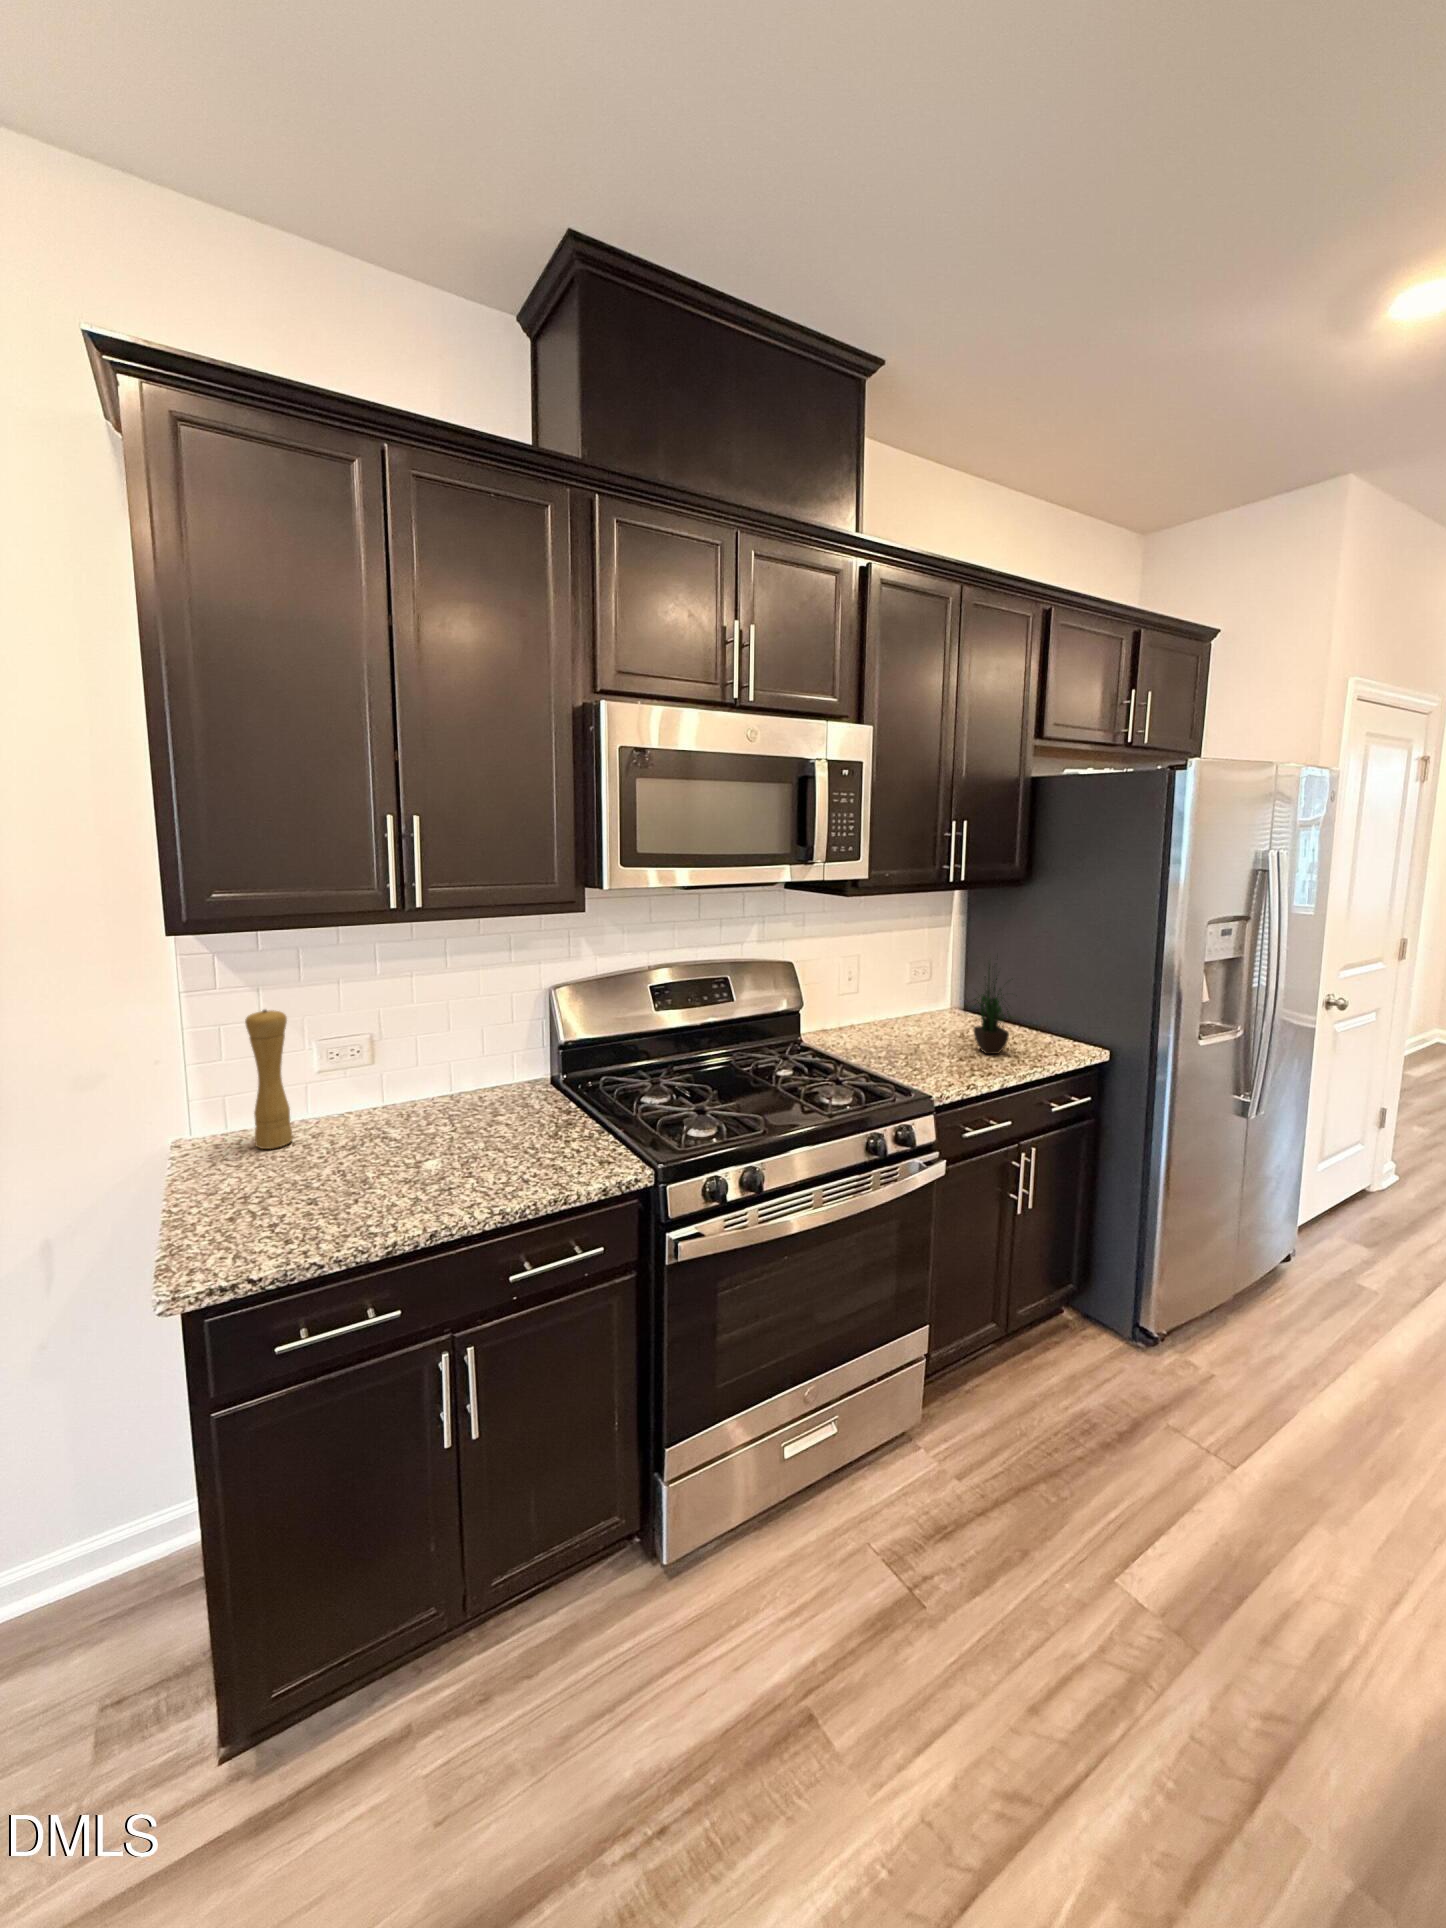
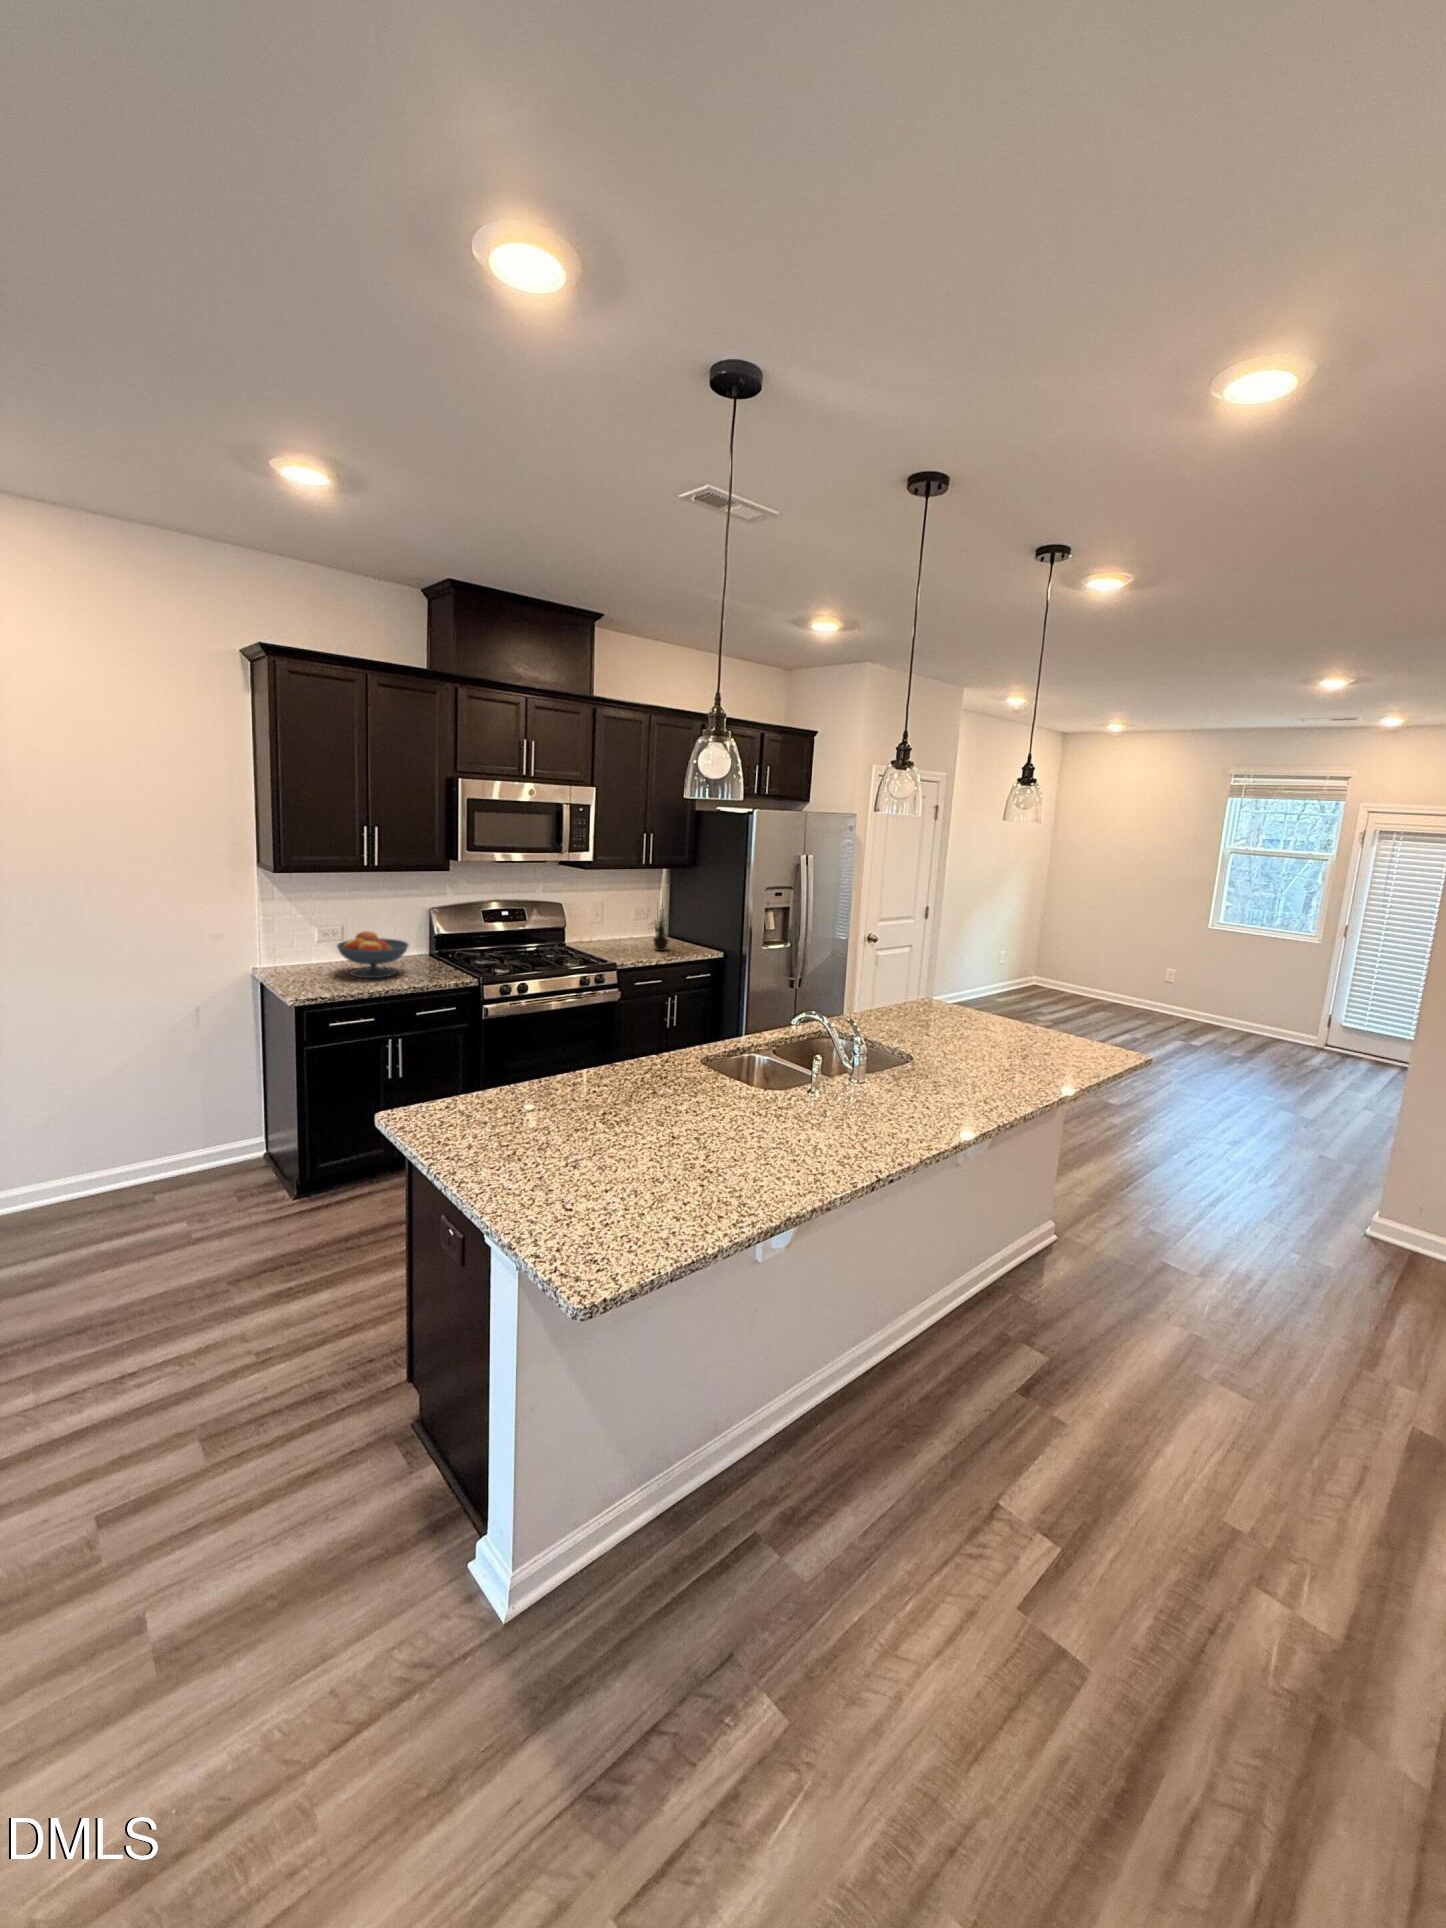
pepper mill: present [245,1010,293,1149] -> none [291,908,310,970]
fruit bowl: none [334,1052,500,1176] -> present [337,931,408,978]

